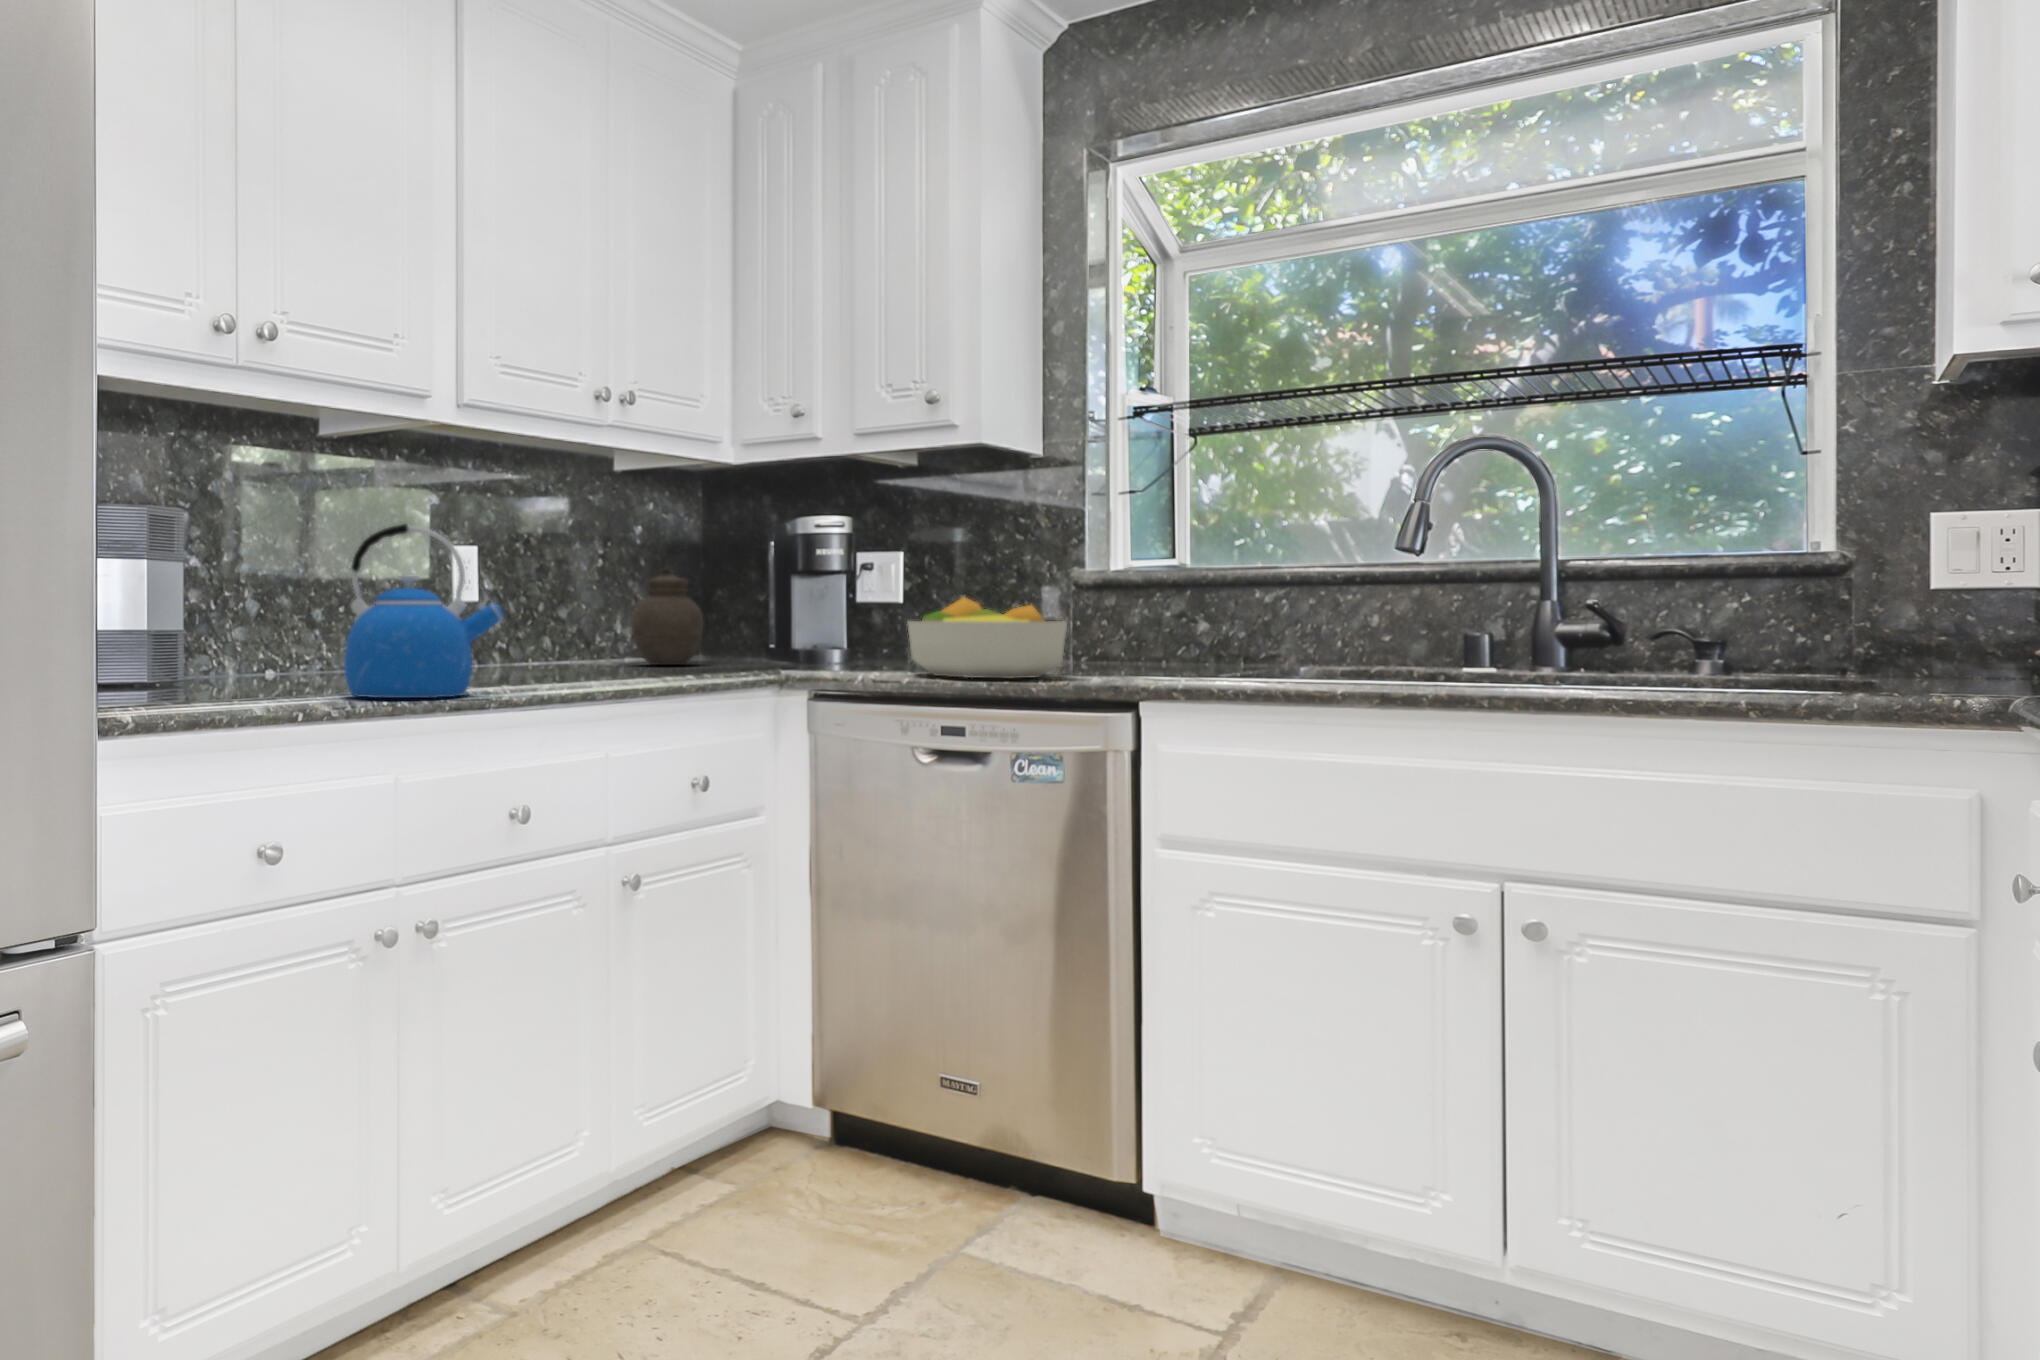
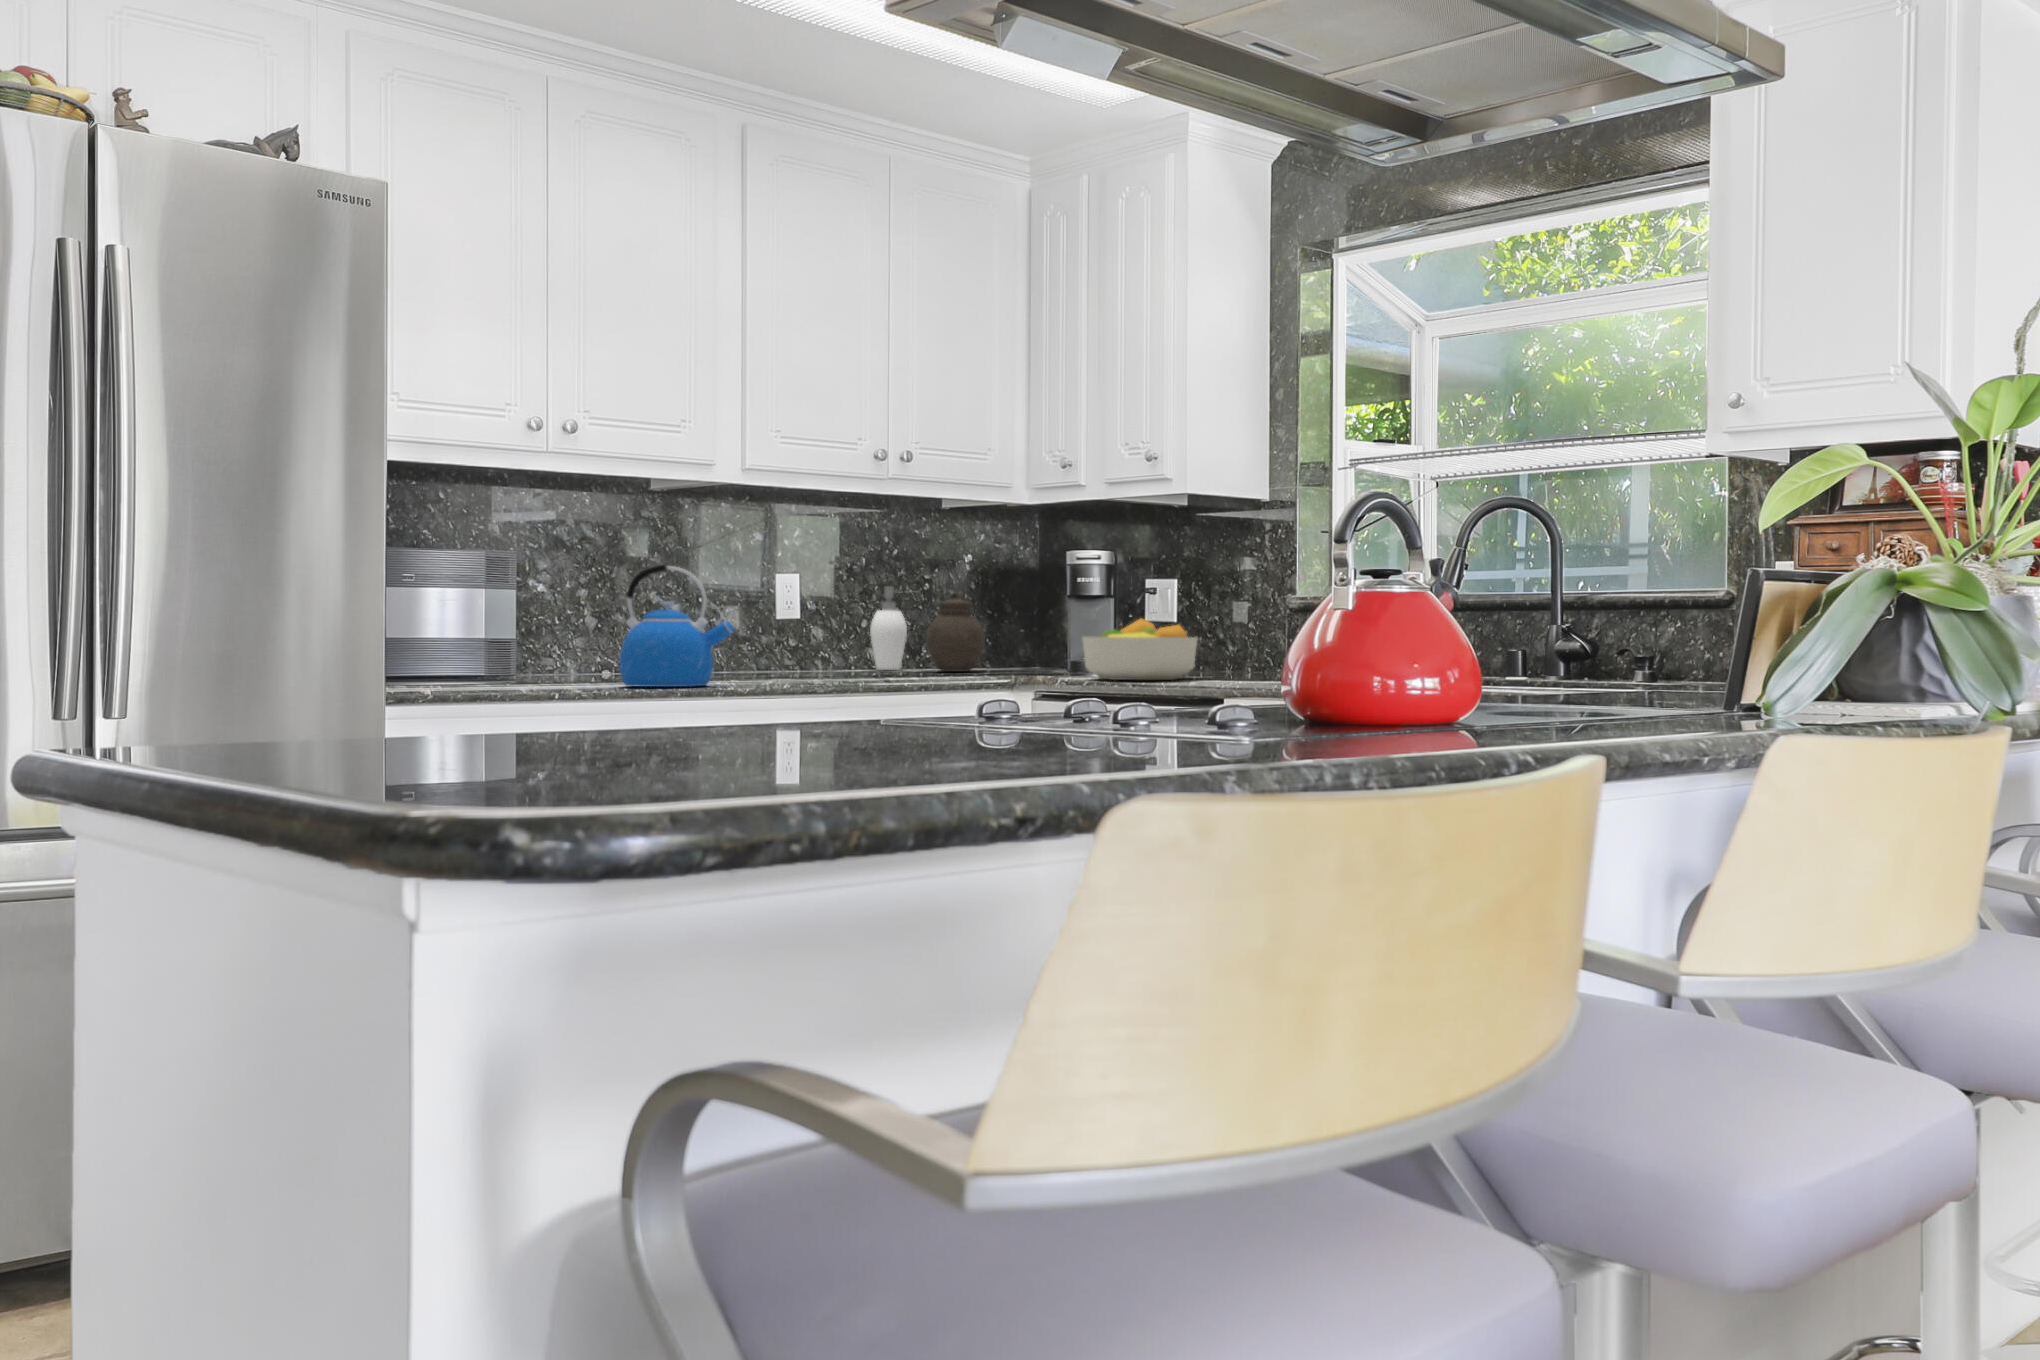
soap dispenser: none [545,561,604,663] -> present [870,586,907,670]

